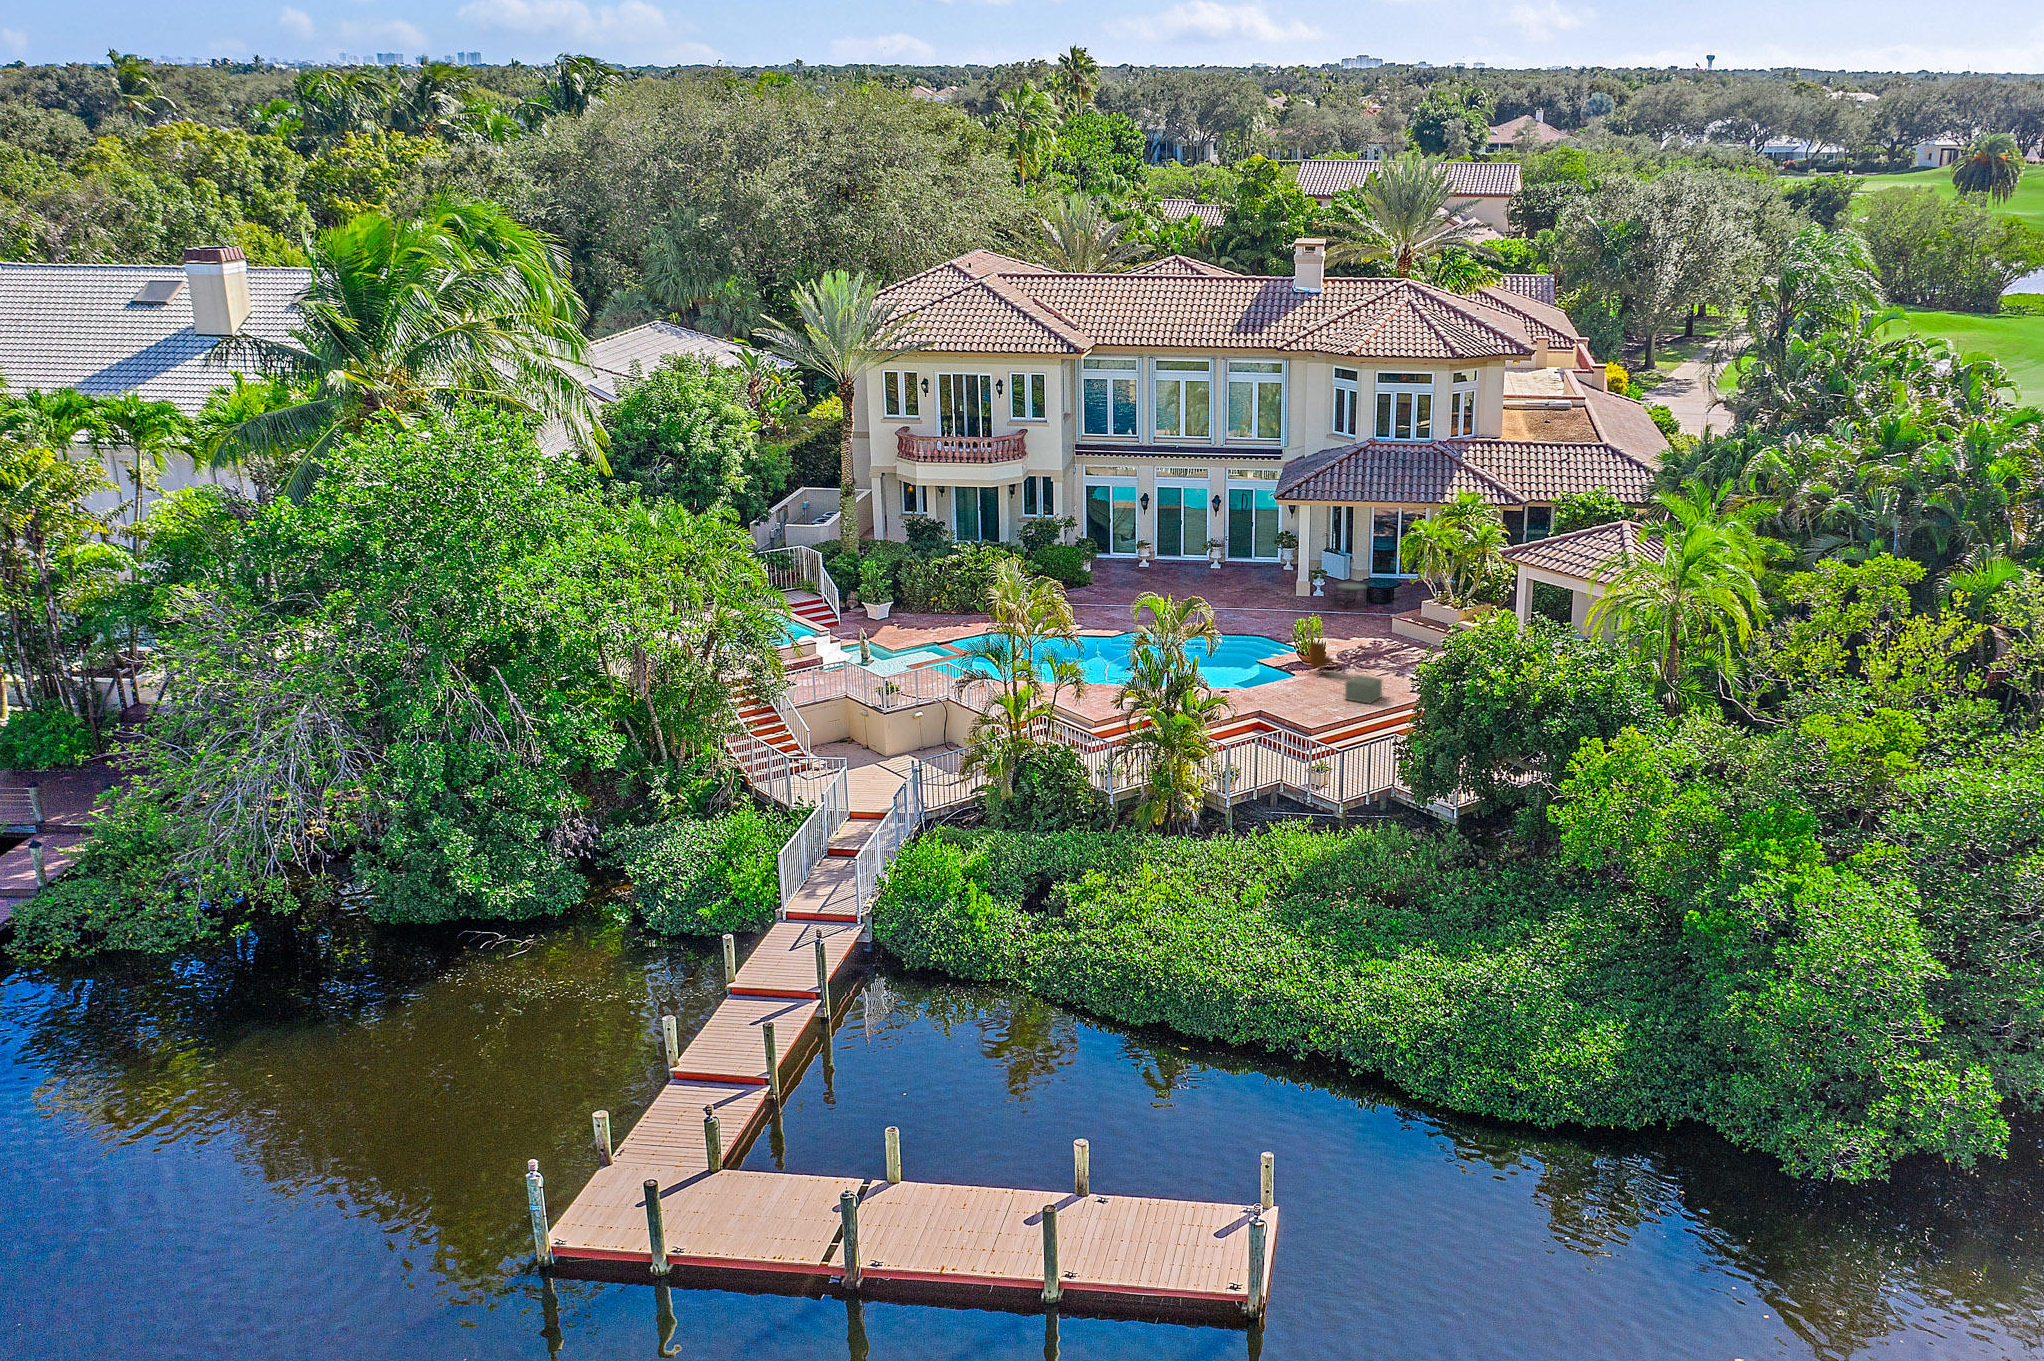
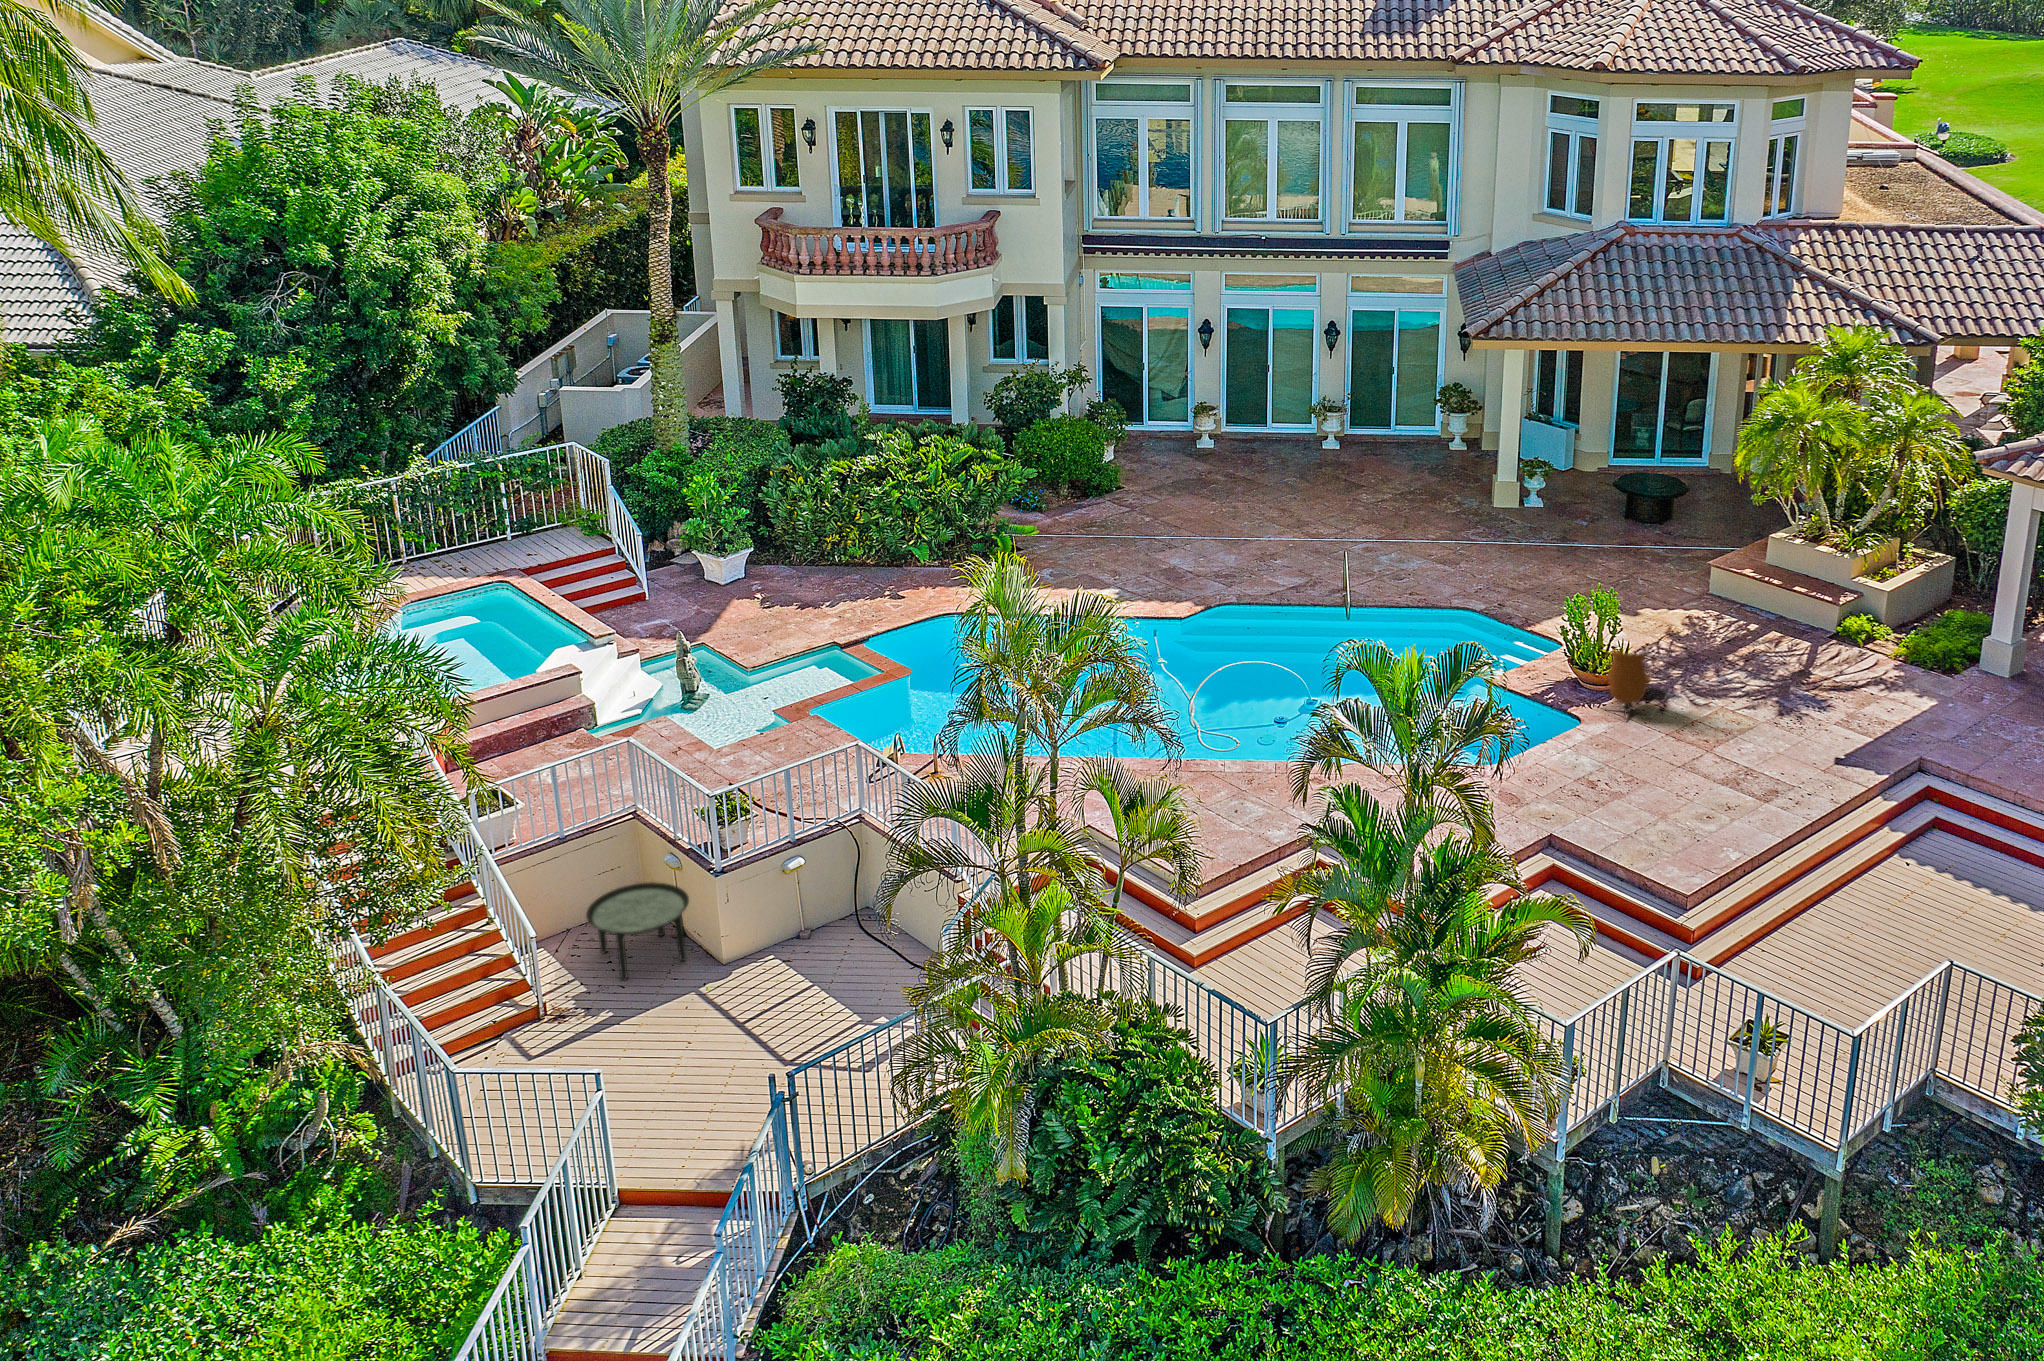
round table: present [1335,581,1368,606] -> present [586,882,689,980]
ottoman: present [1345,675,1382,704] -> none [1713,729,1789,801]

